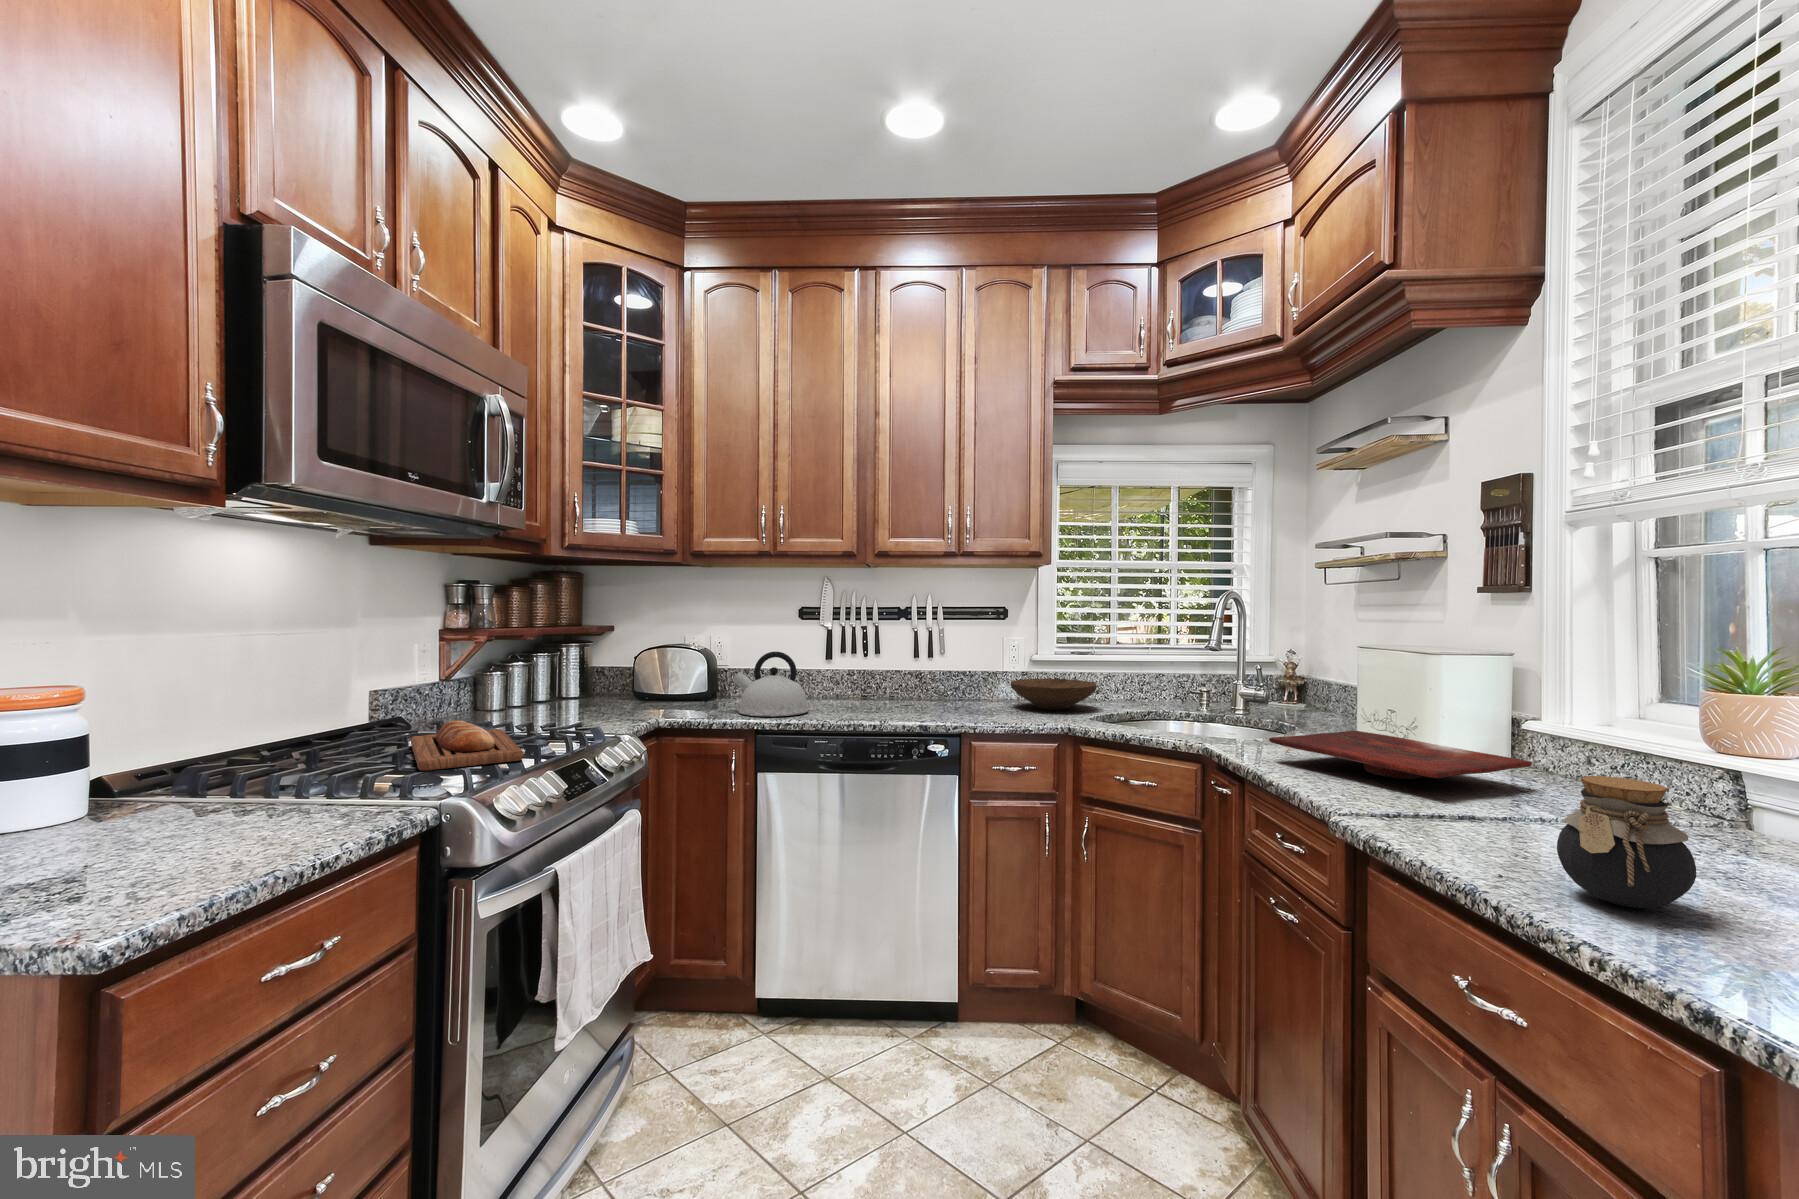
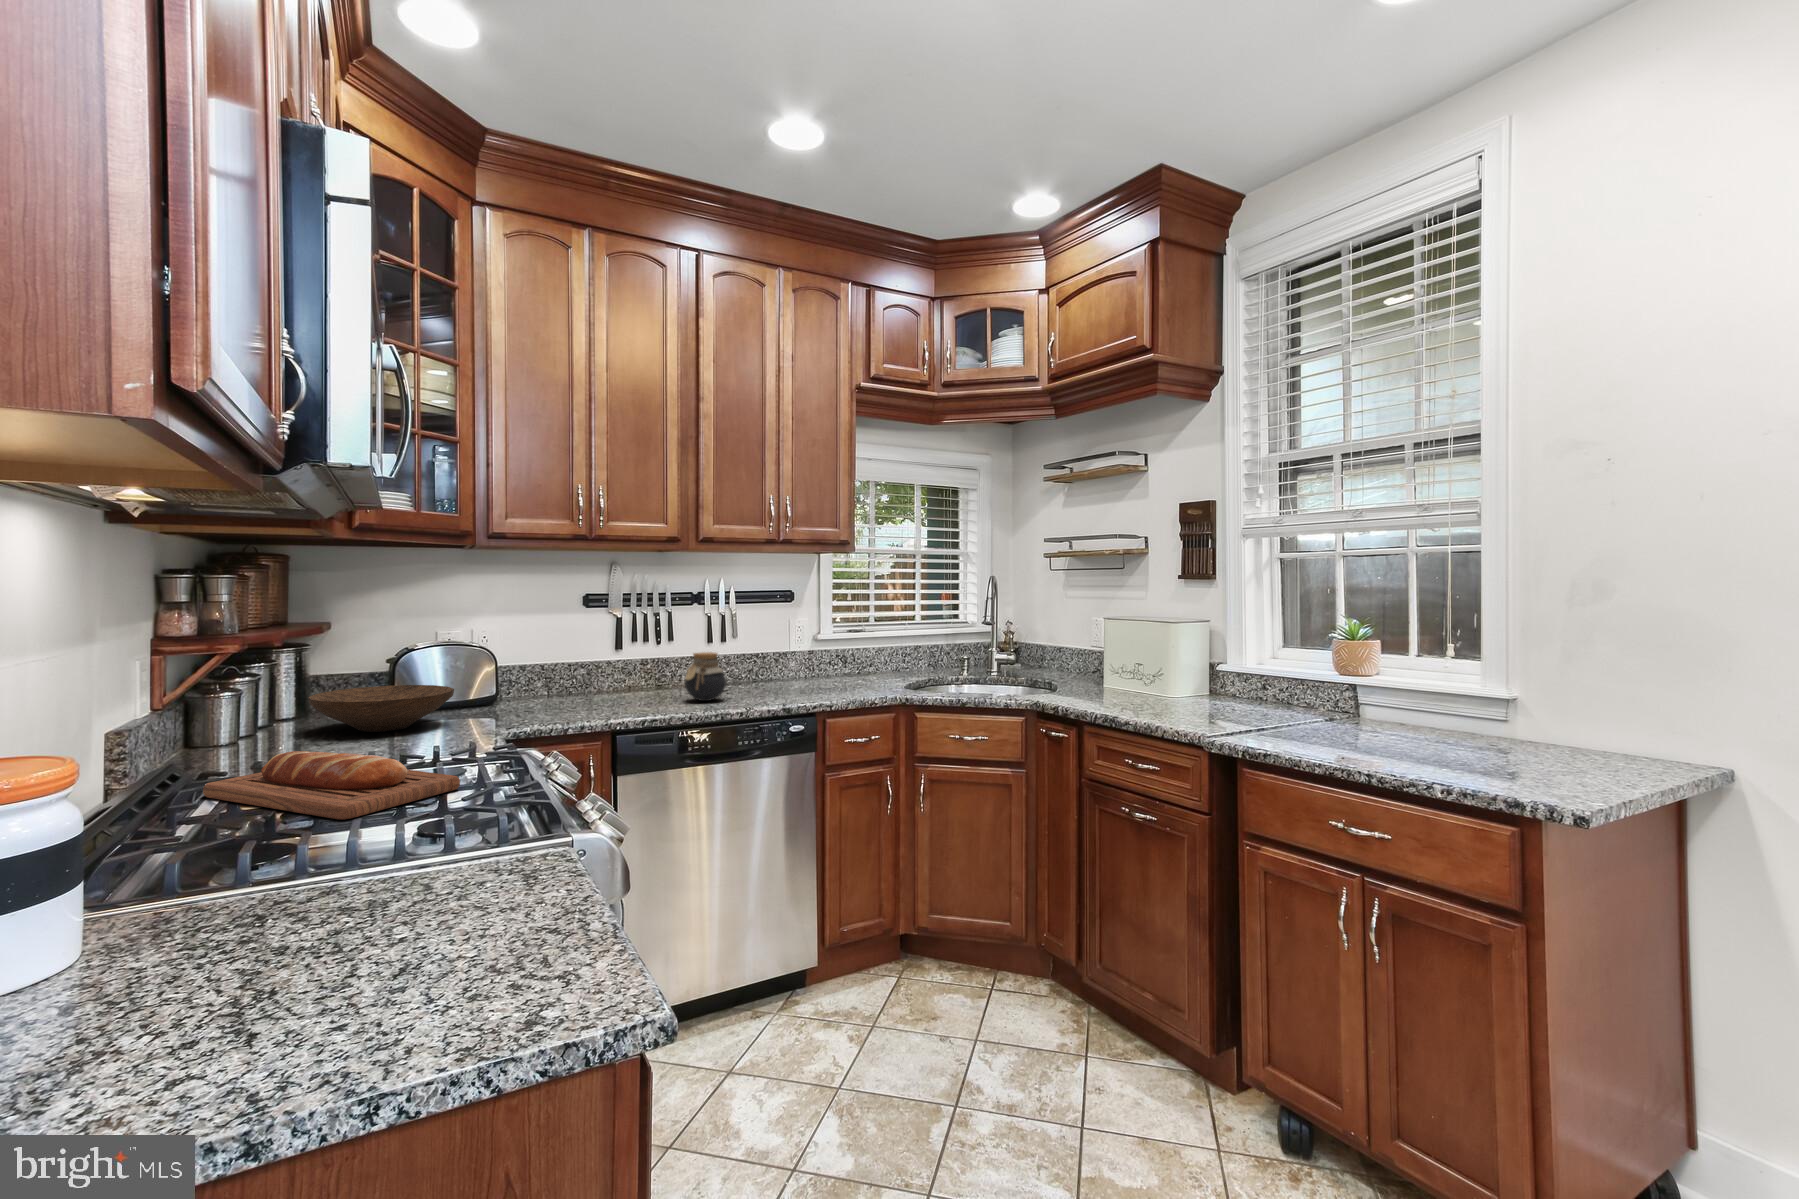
kettle: present [732,652,809,716] -> none [555,641,646,715]
wooden bowl: present [1011,679,1097,710] -> present [308,685,454,732]
cutting board: present [1269,730,1532,779] -> none [1090,680,1241,709]
jar: present [1557,776,1696,908] -> present [685,652,726,701]

